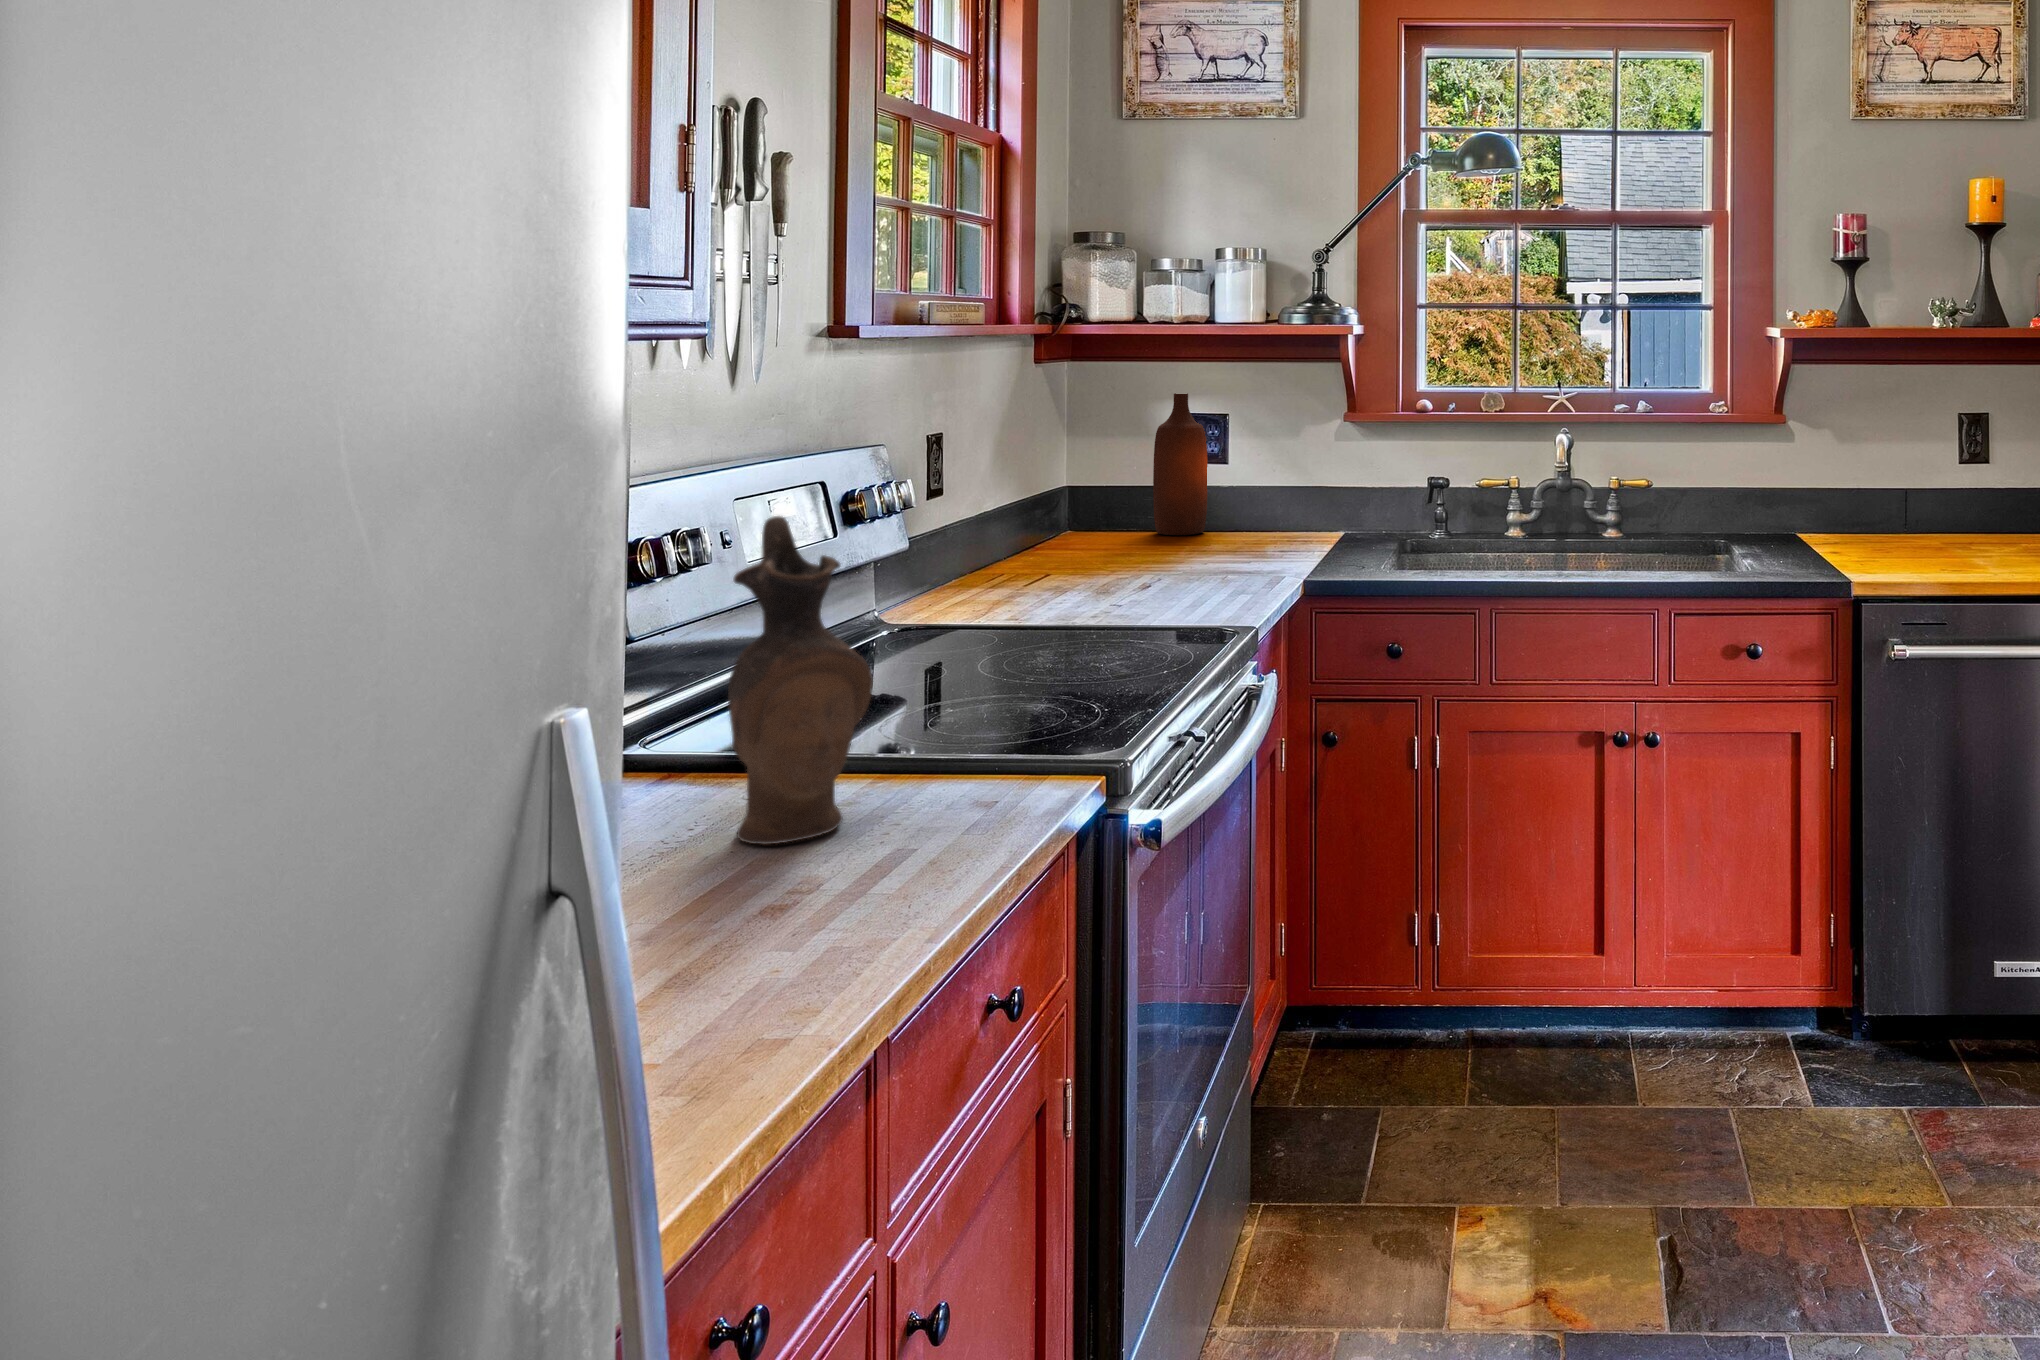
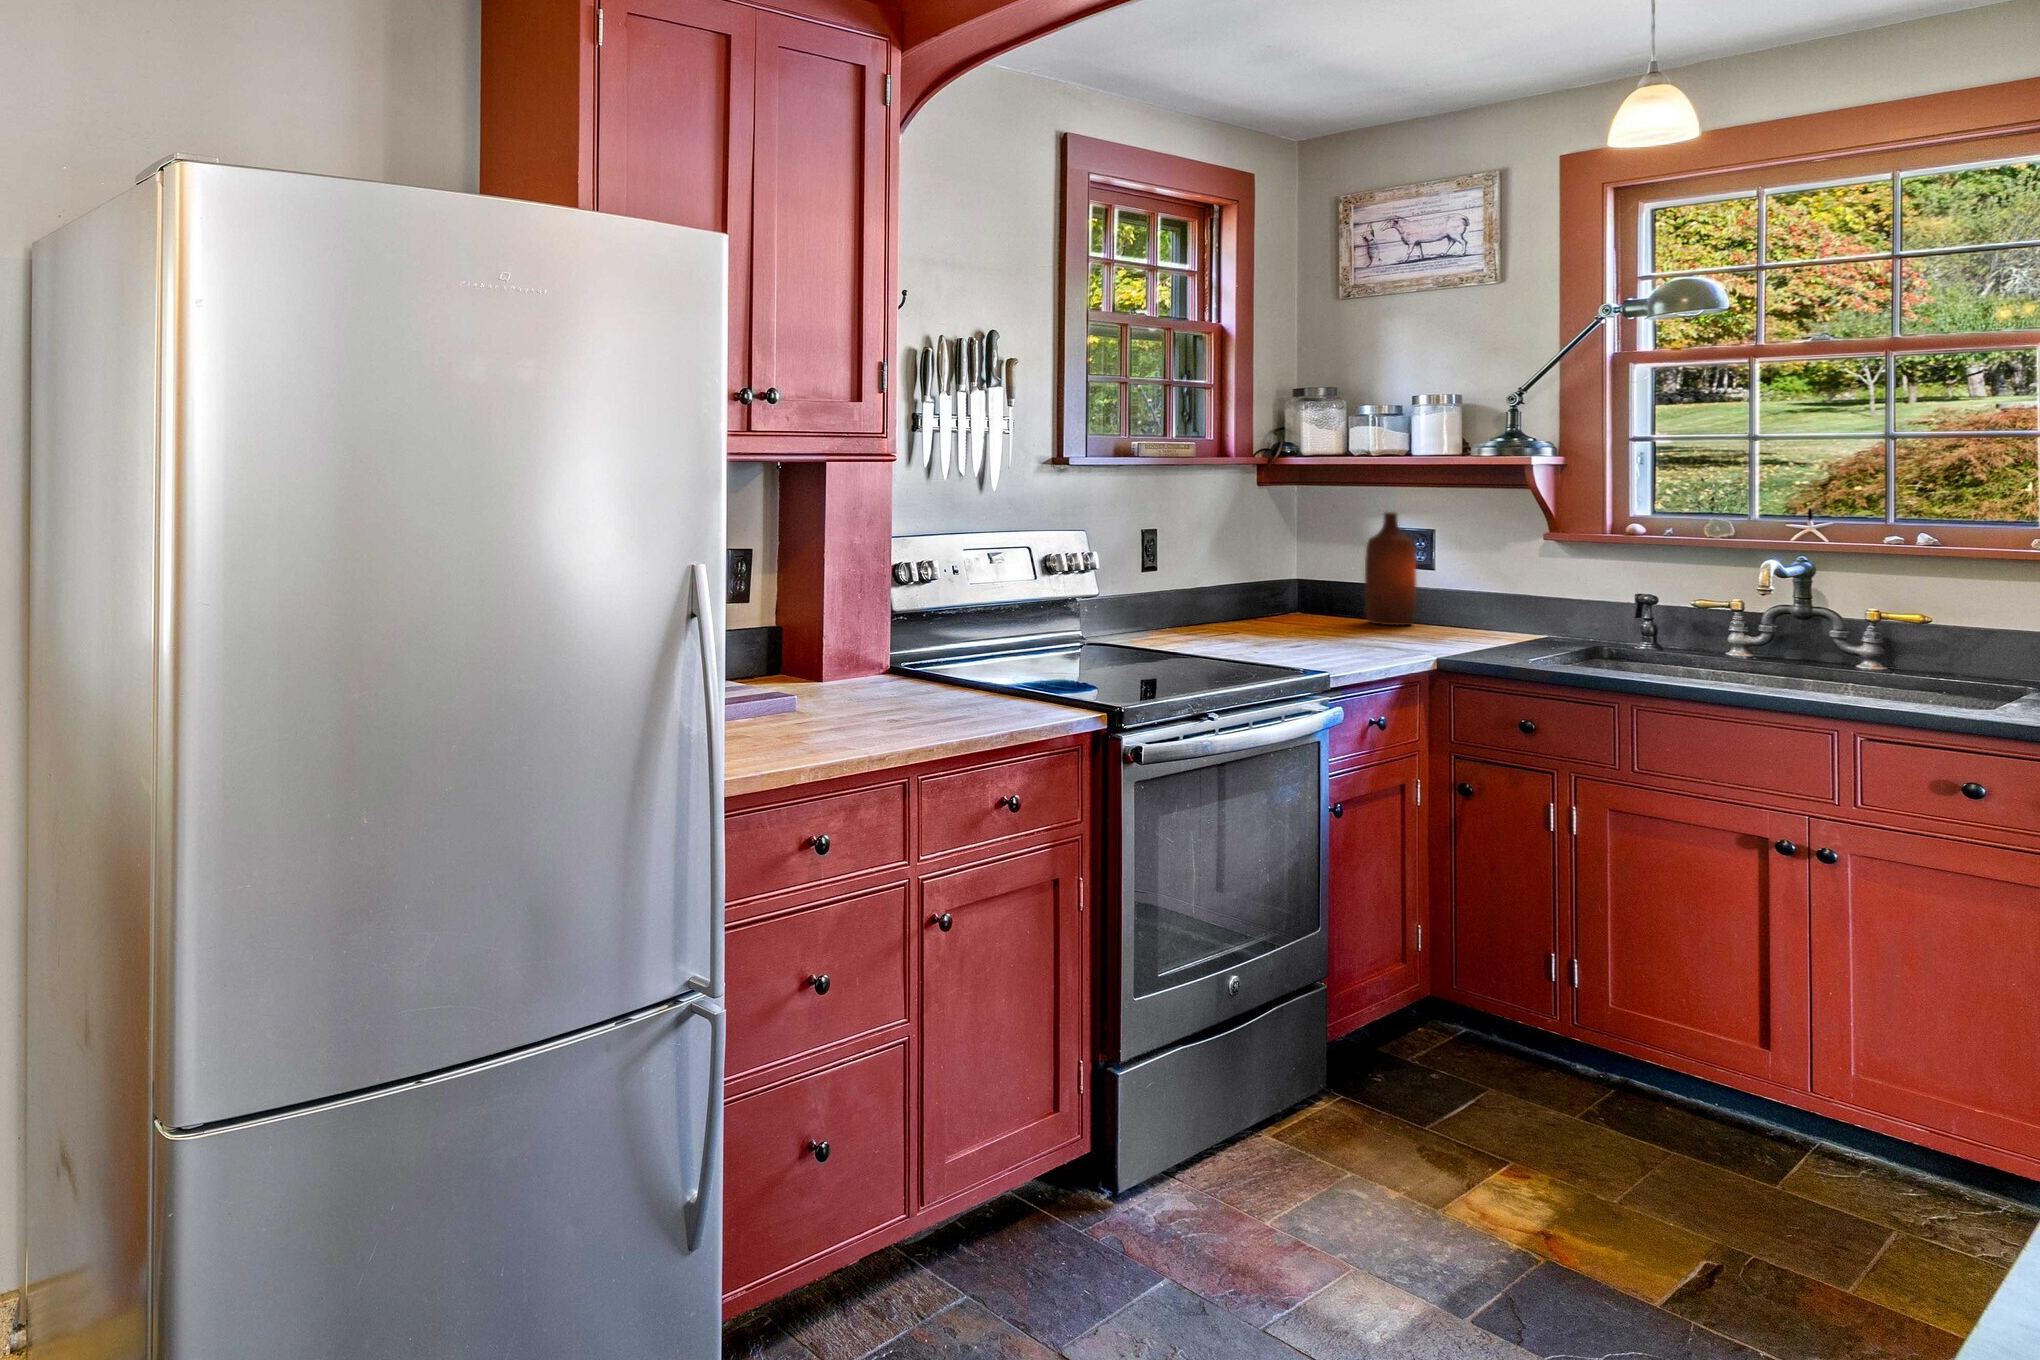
ceramic pitcher: present [728,516,873,844] -> none [902,558,970,720]

